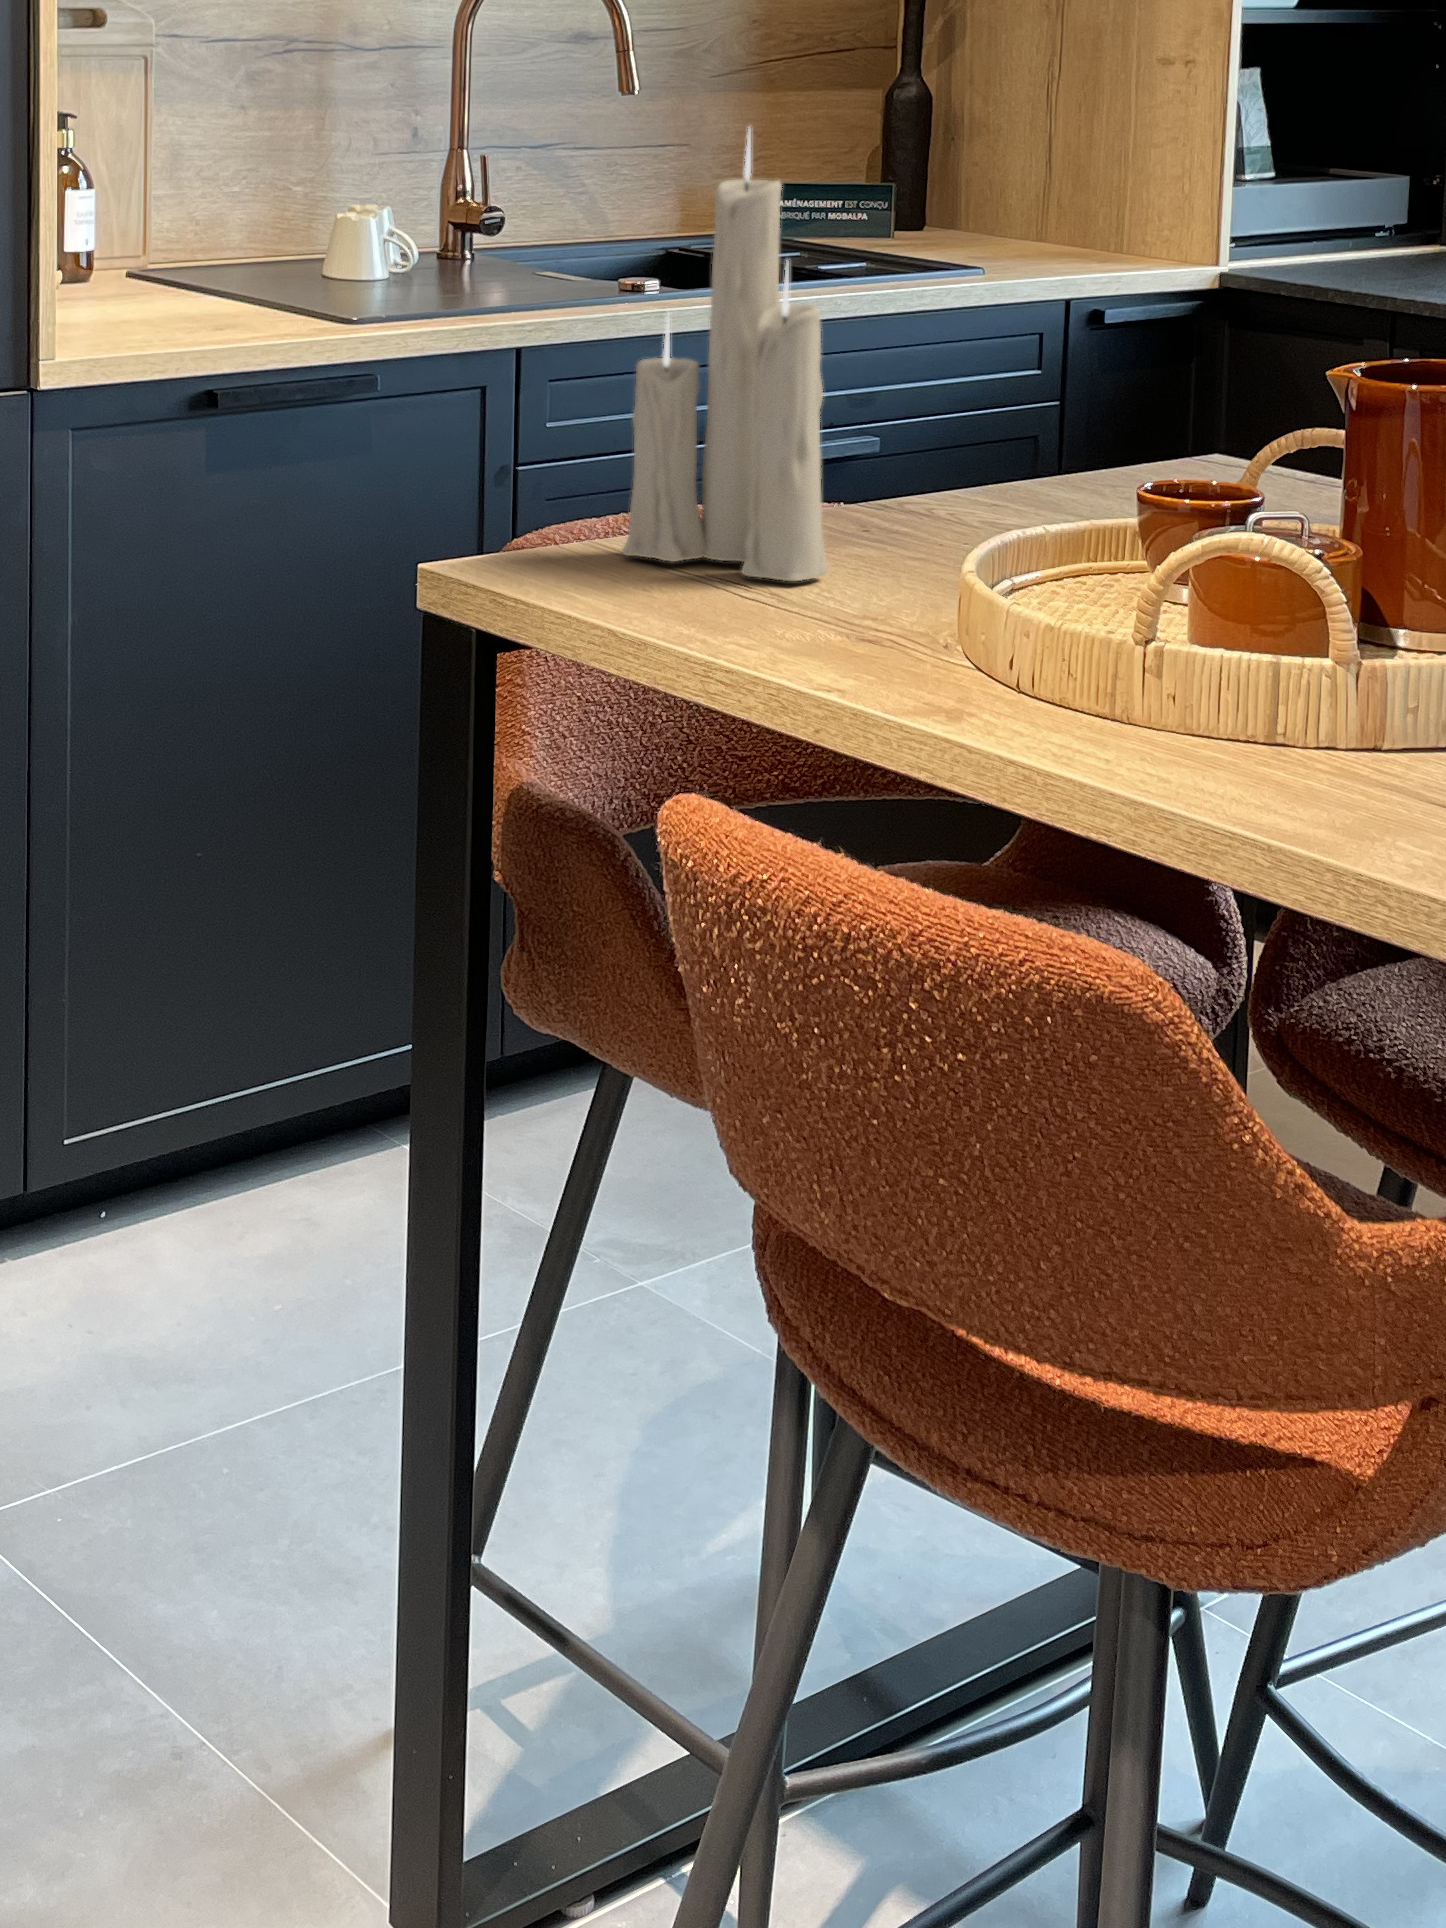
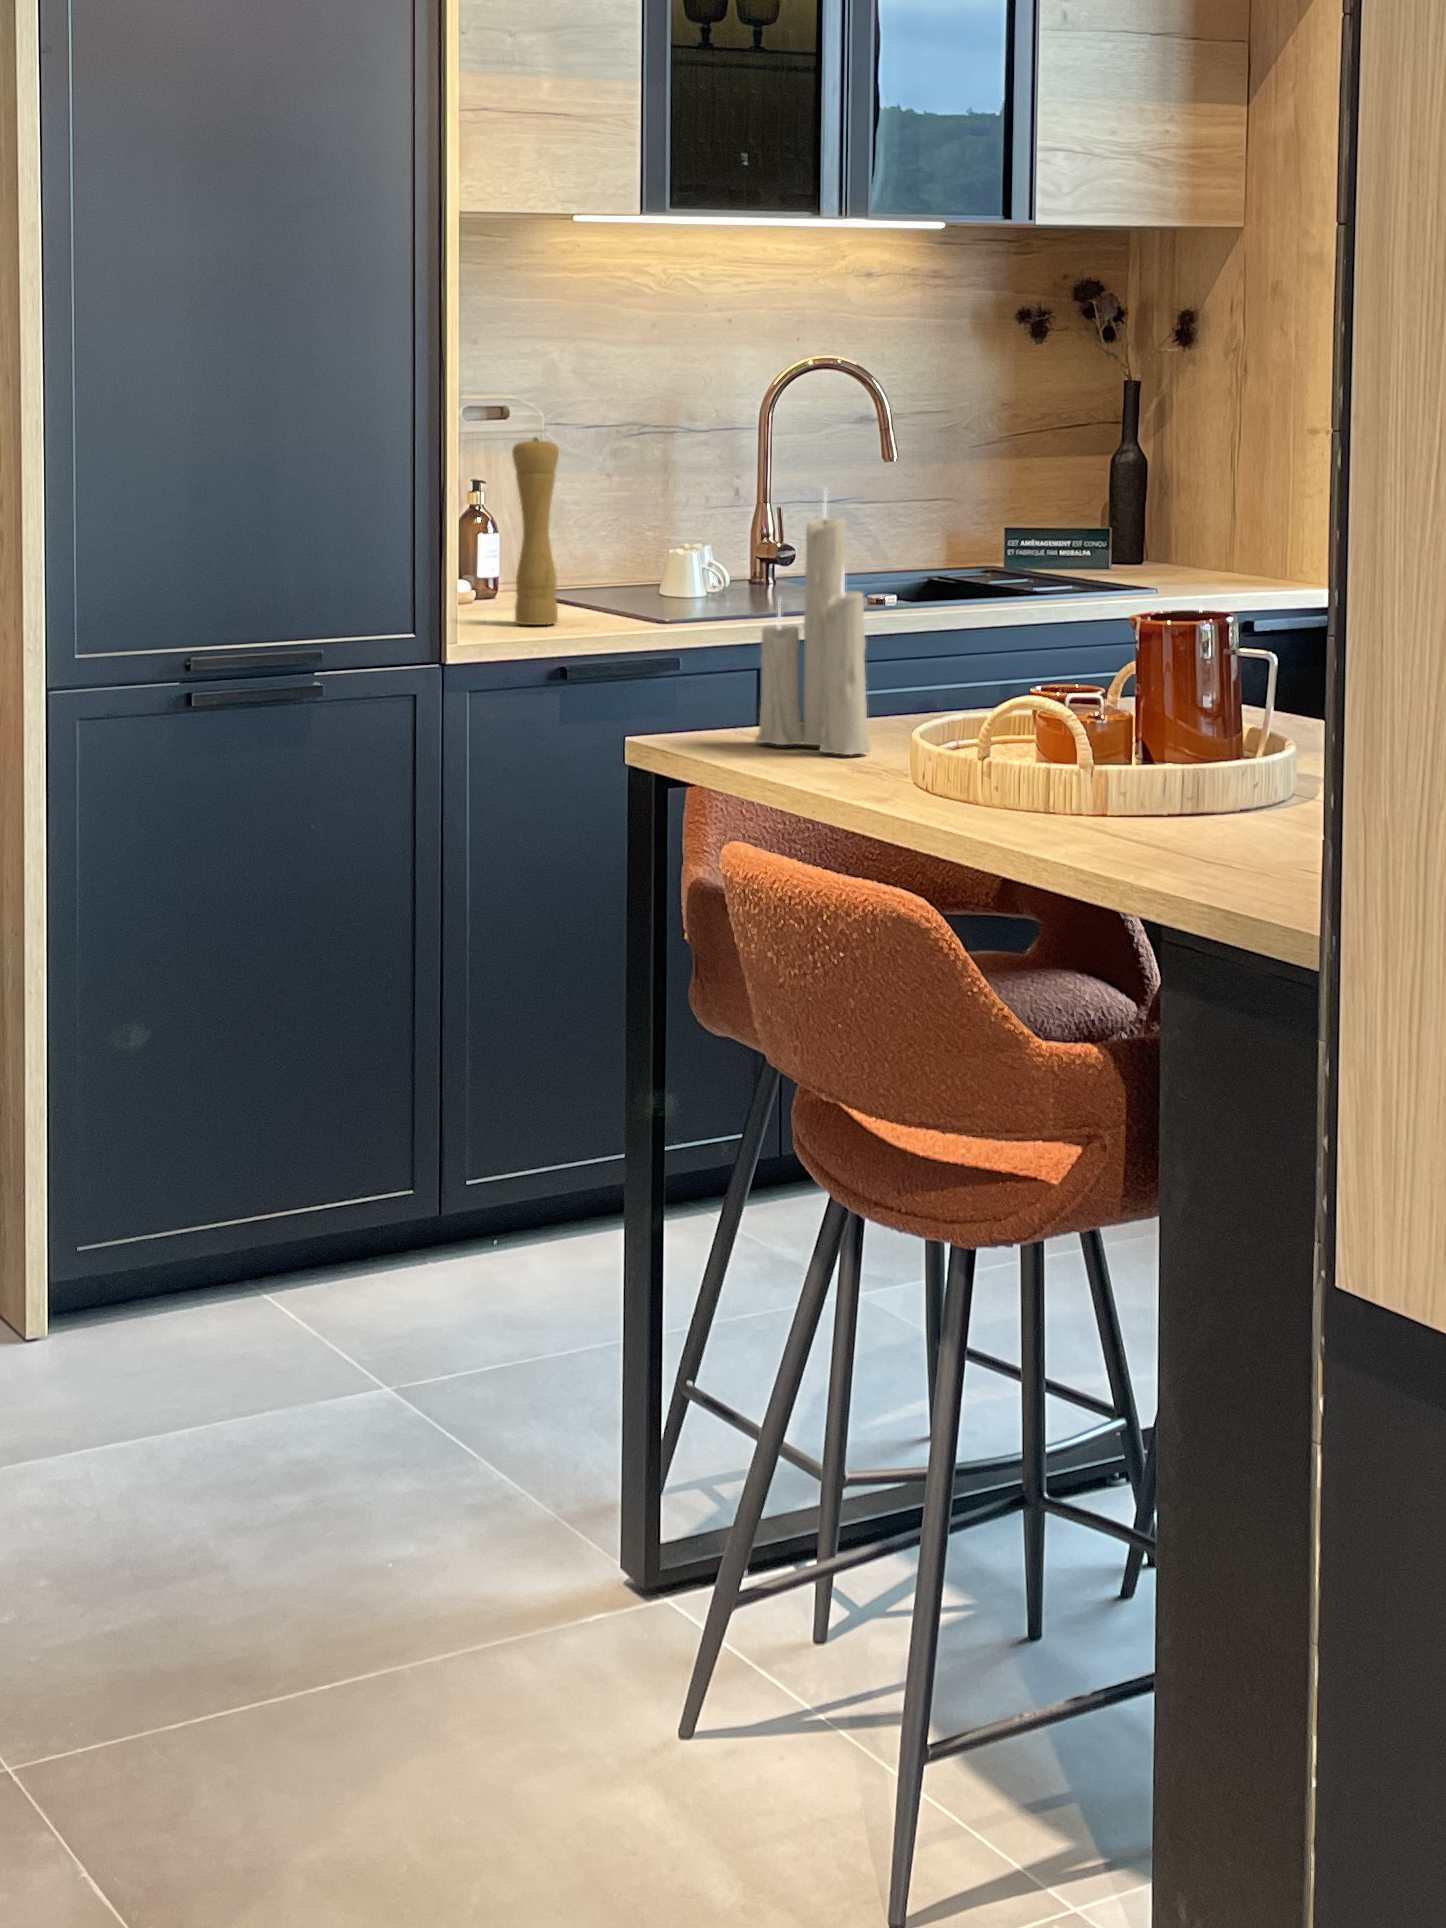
pepper mill: none [125,49,195,324] -> present [512,438,559,625]

